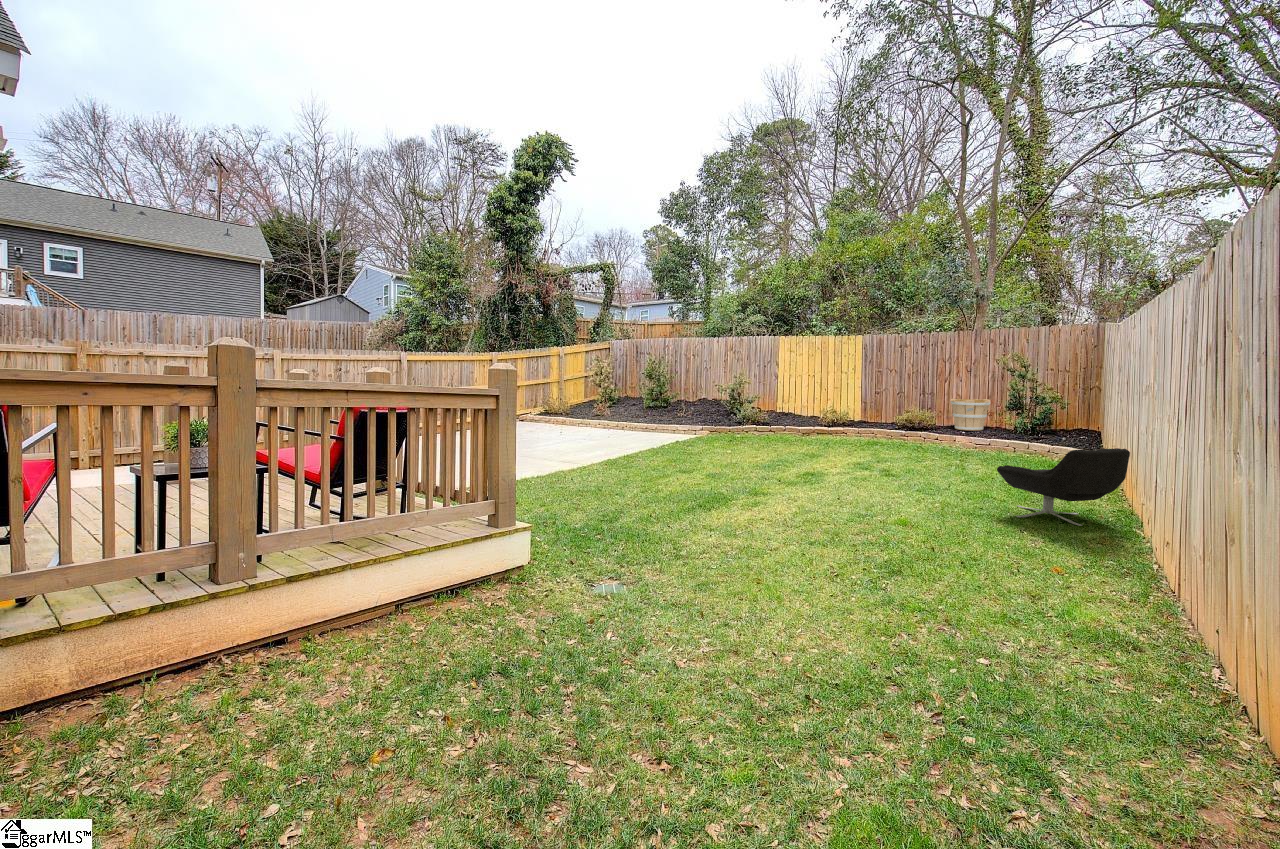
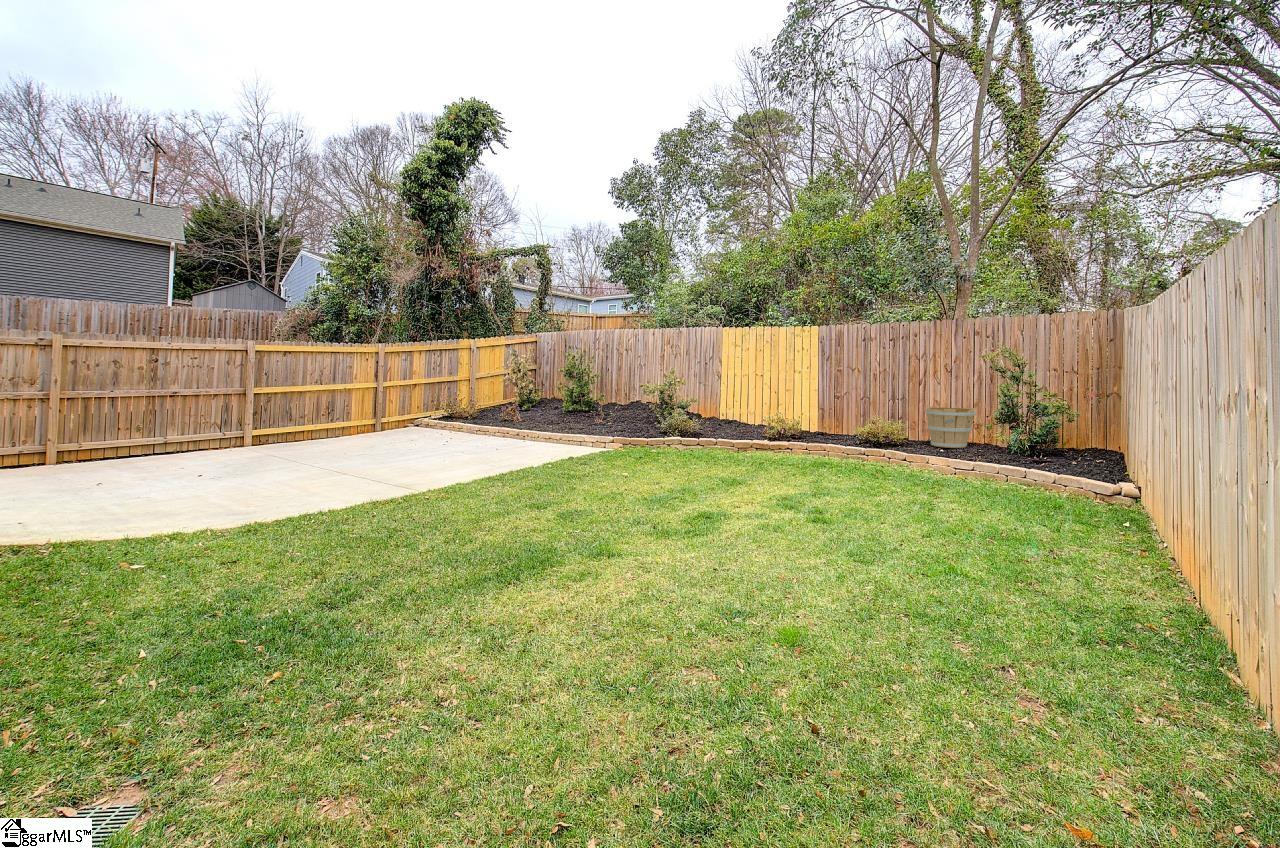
lounge chair: present [997,448,1130,526] -> none [982,507,1219,640]

